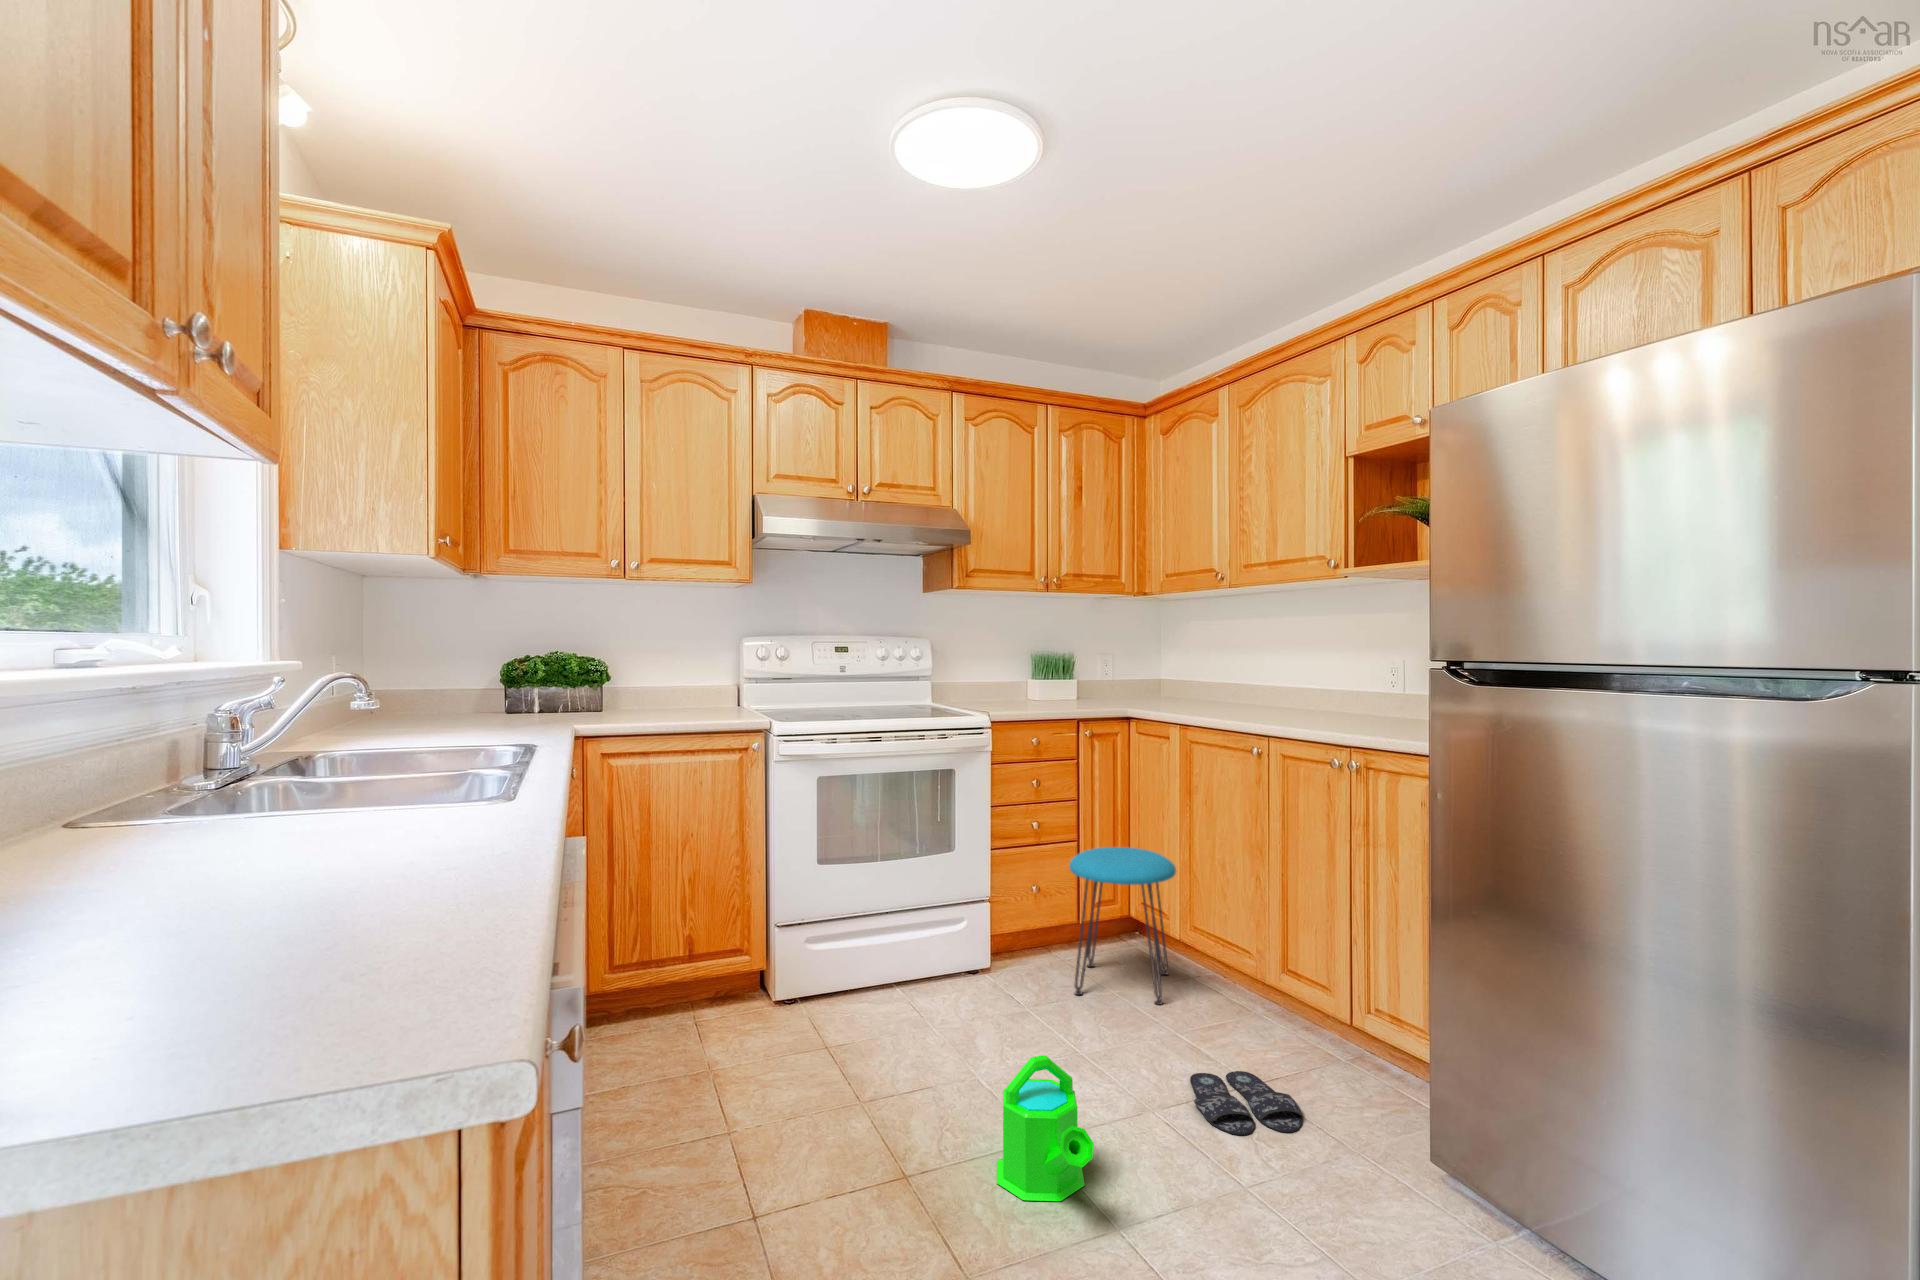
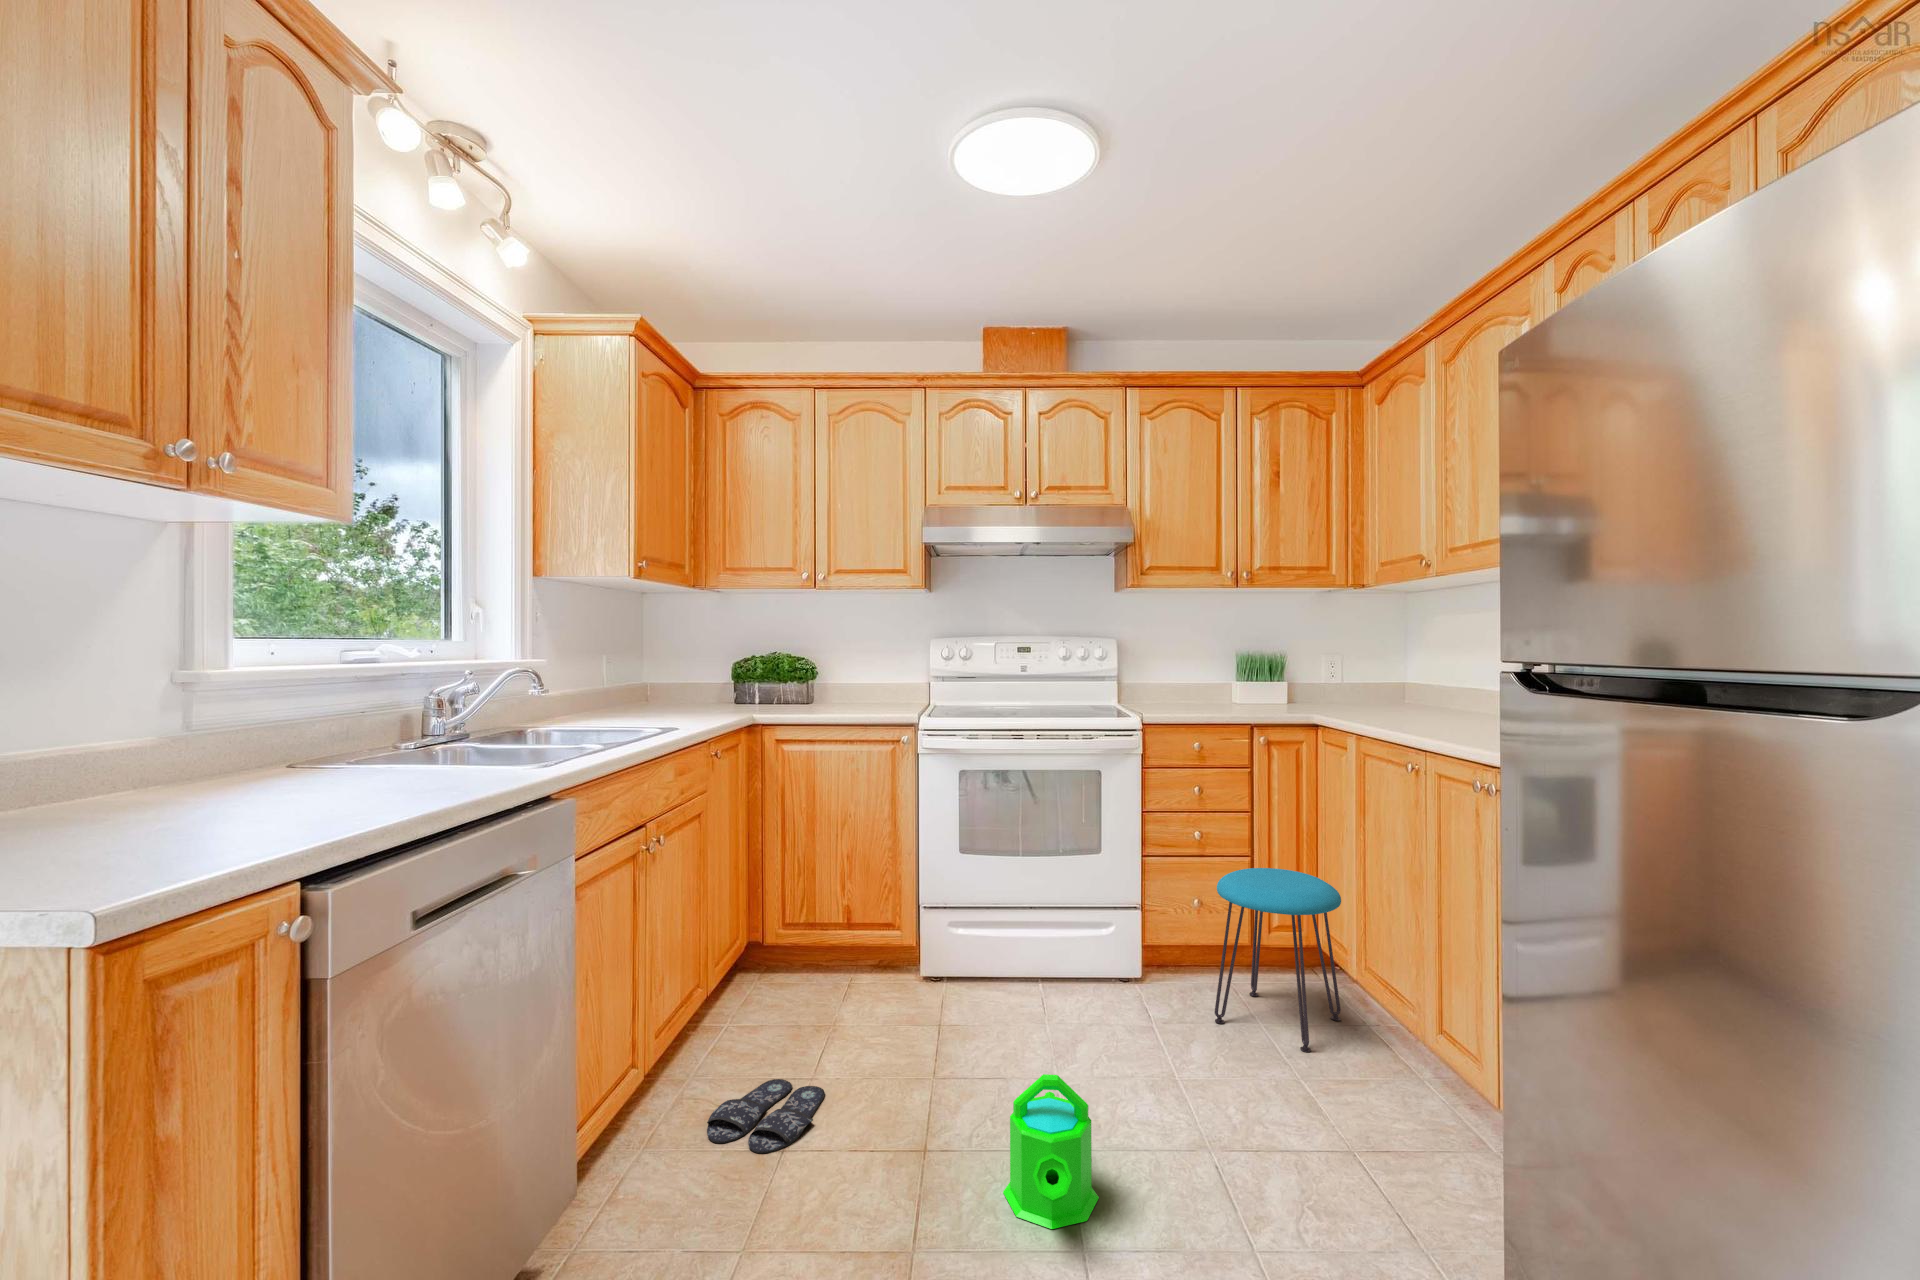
slippers: present [1190,1071,1302,1135] -> present [707,1079,825,1153]

